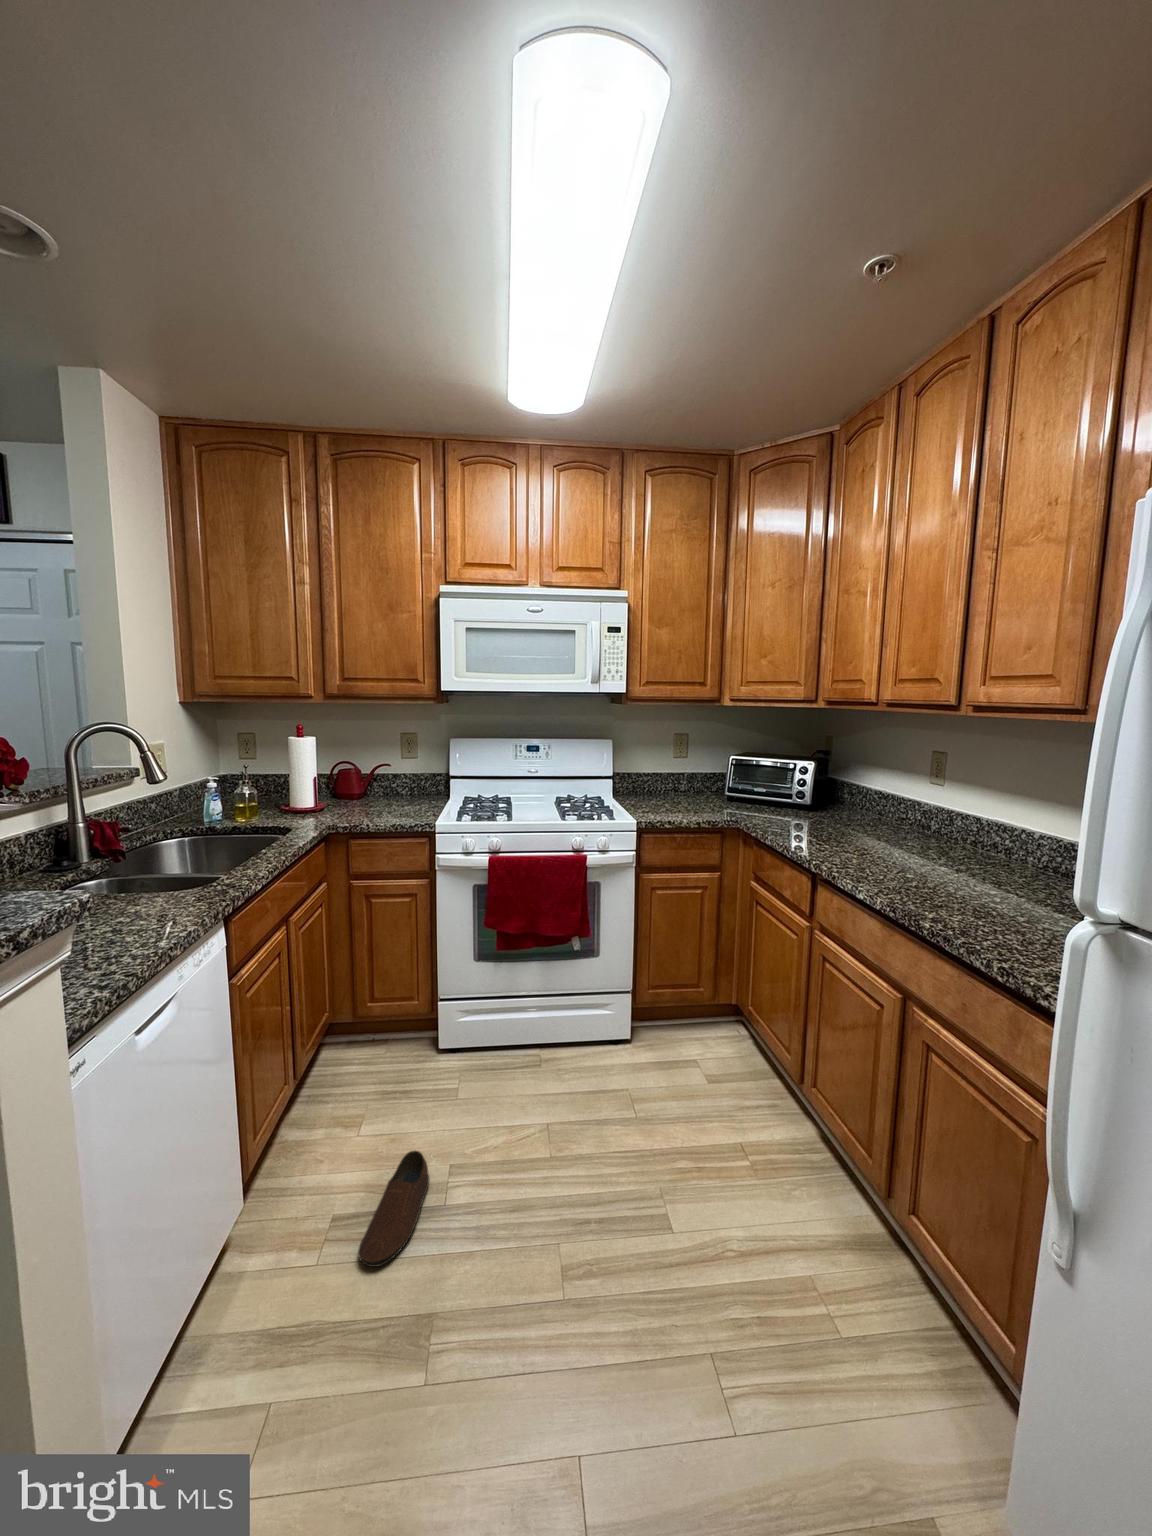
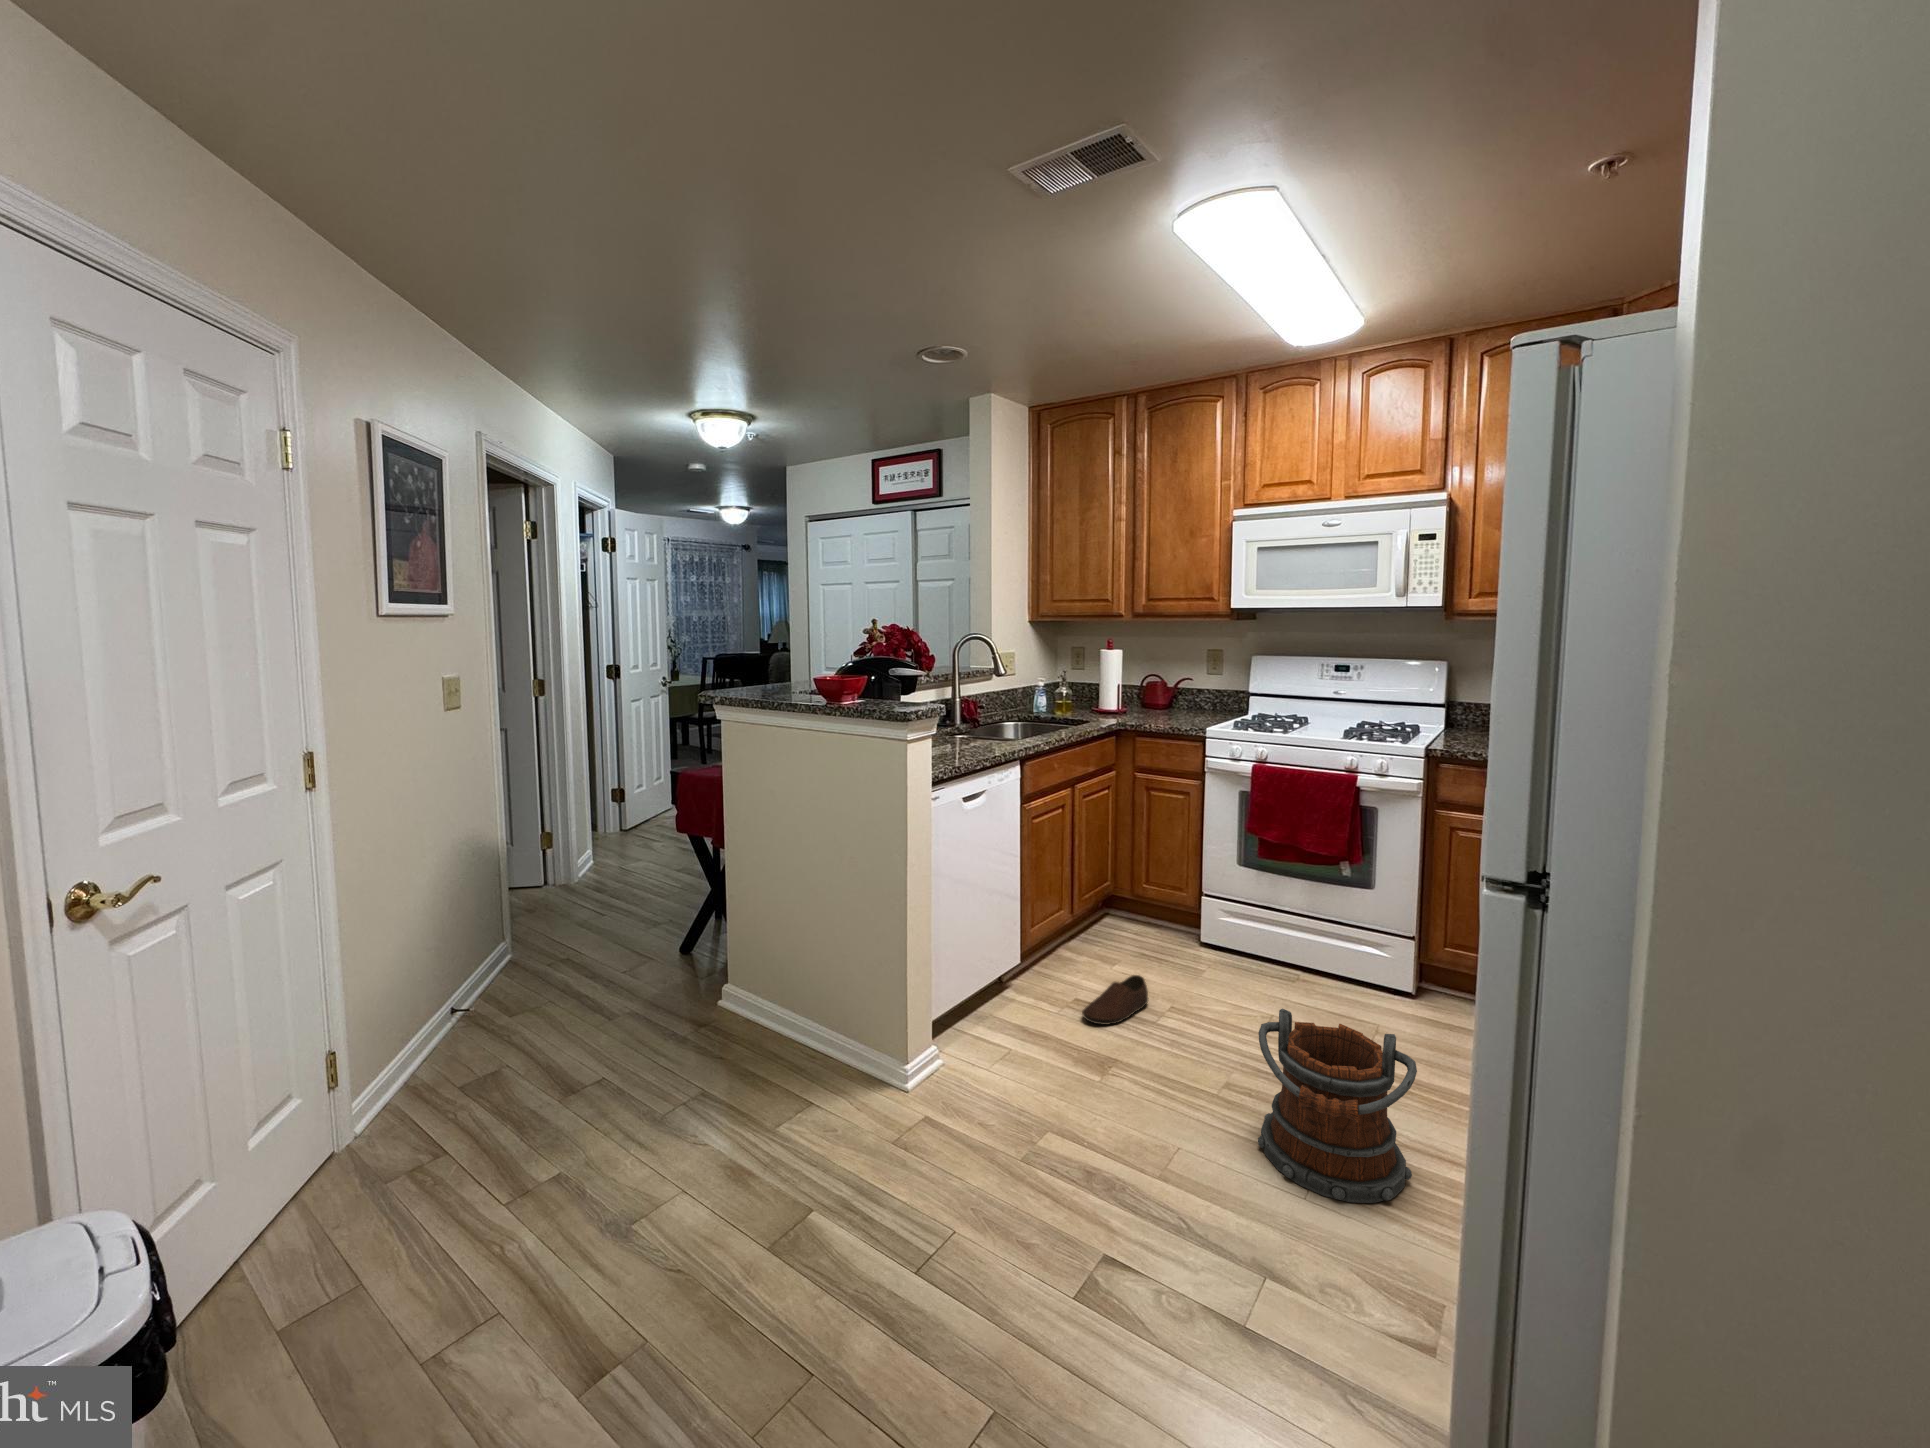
bucket: none [638,1171,810,1427] -> present [1258,1008,1417,1203]

